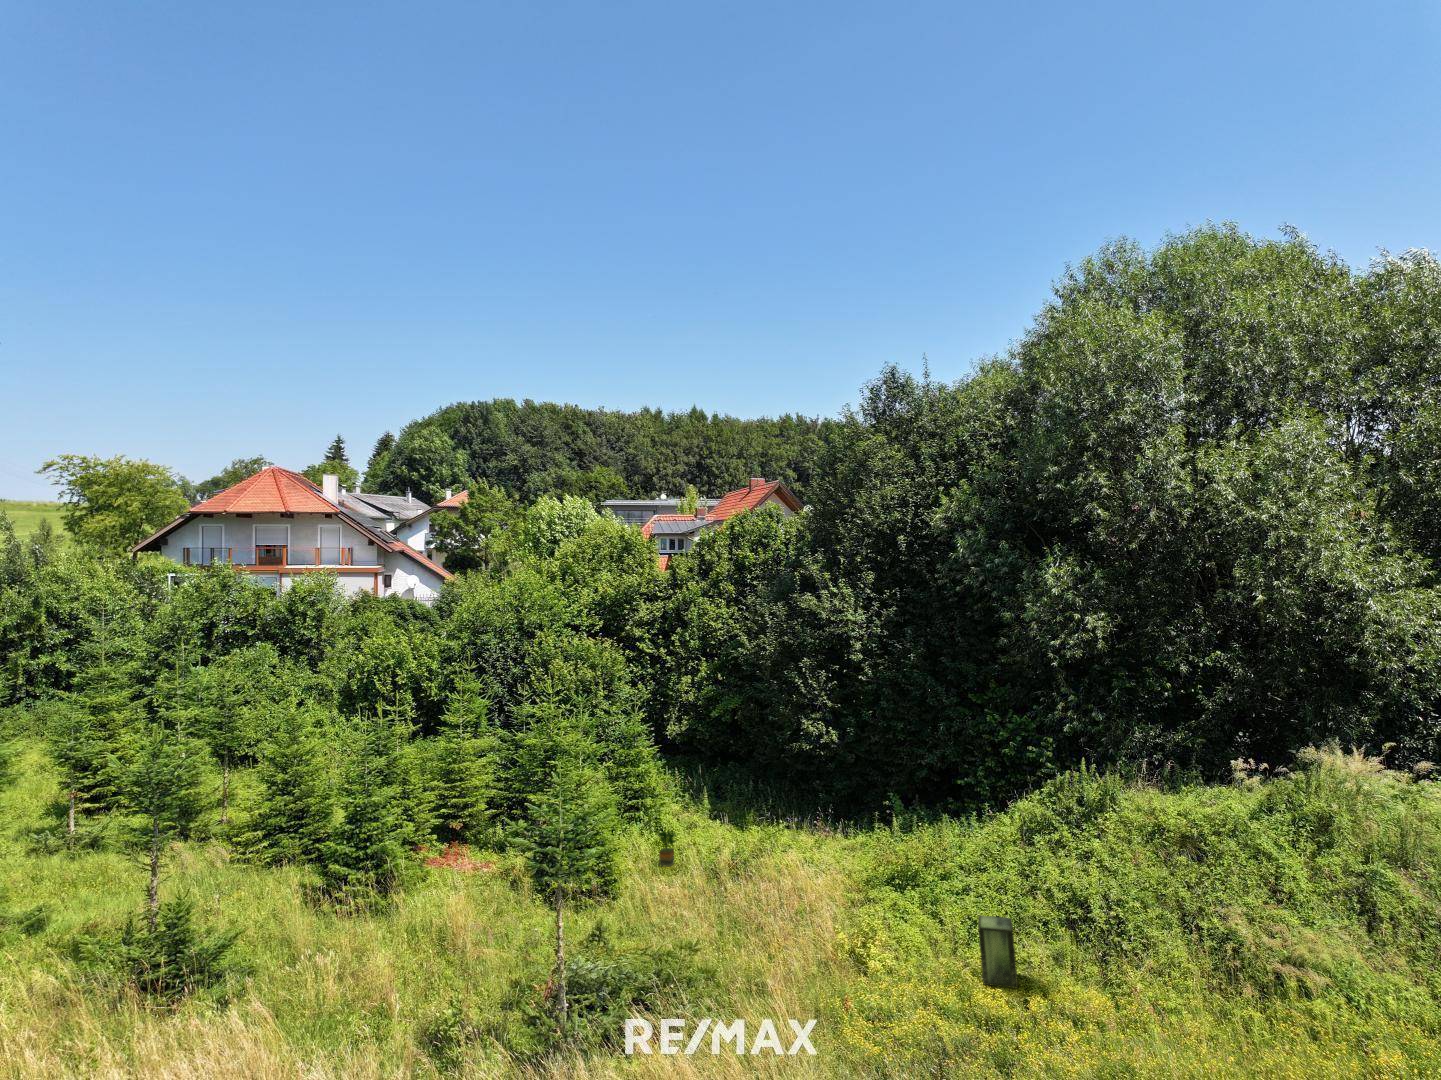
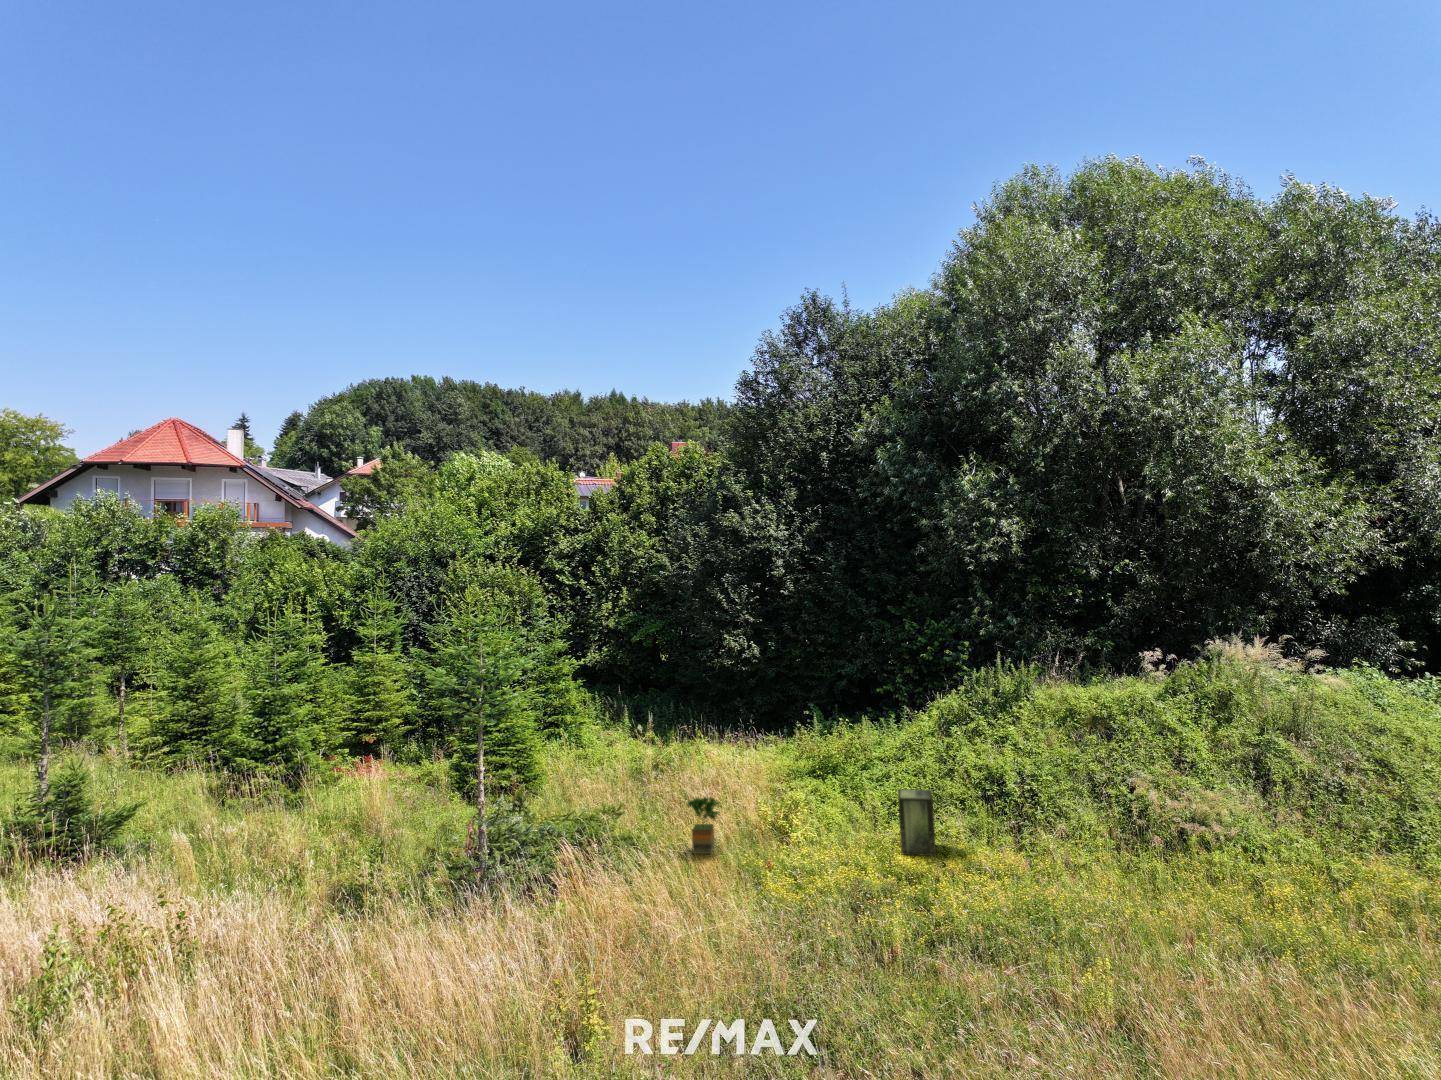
potted tree: present [658,831,676,867] -> present [688,797,719,854]

